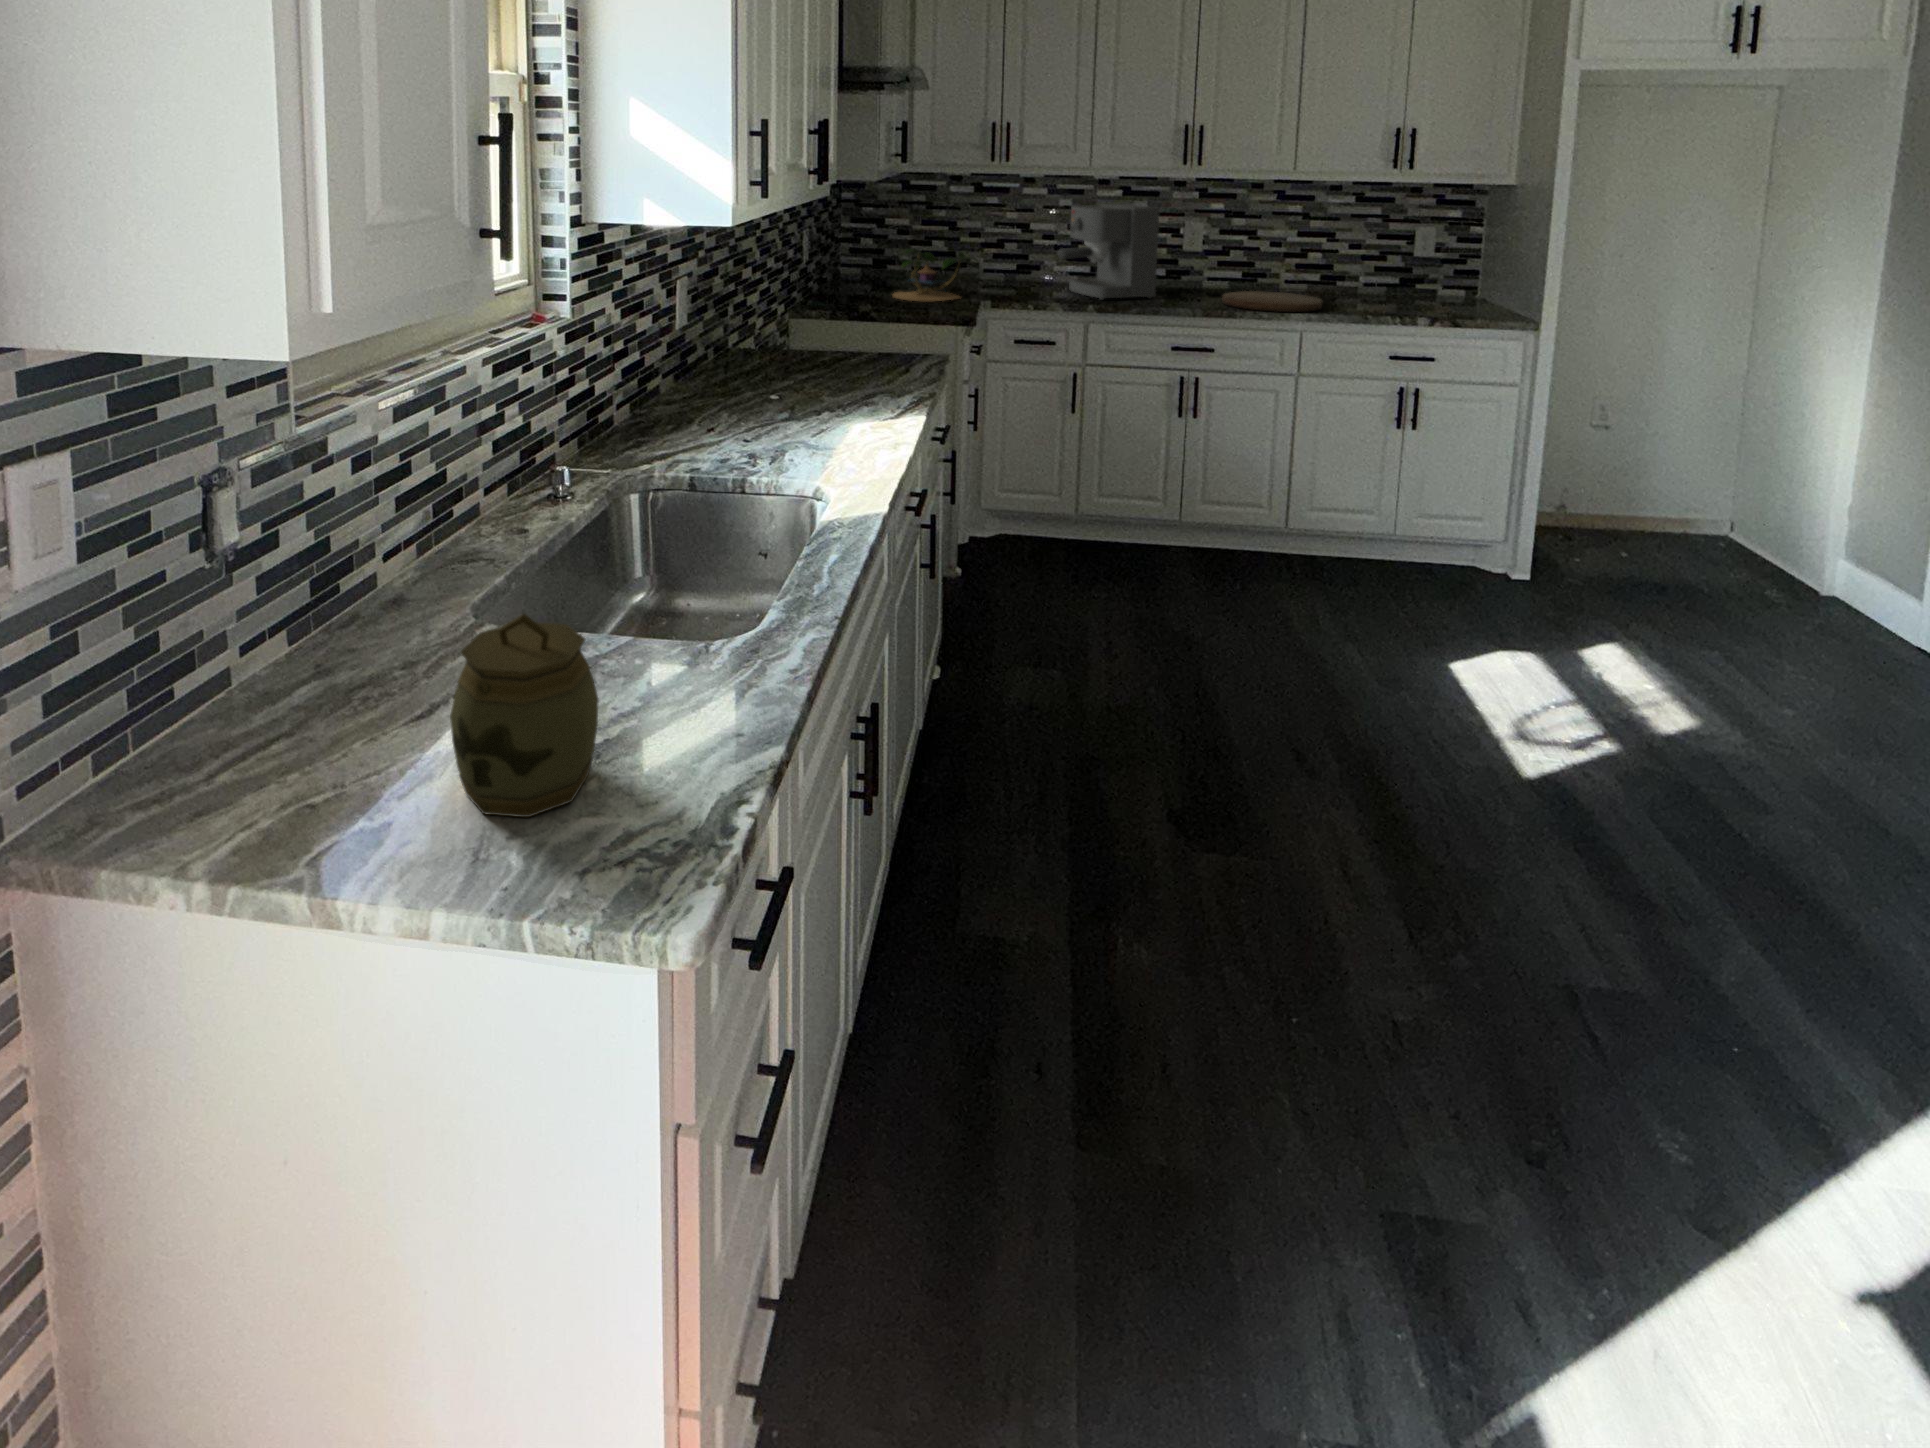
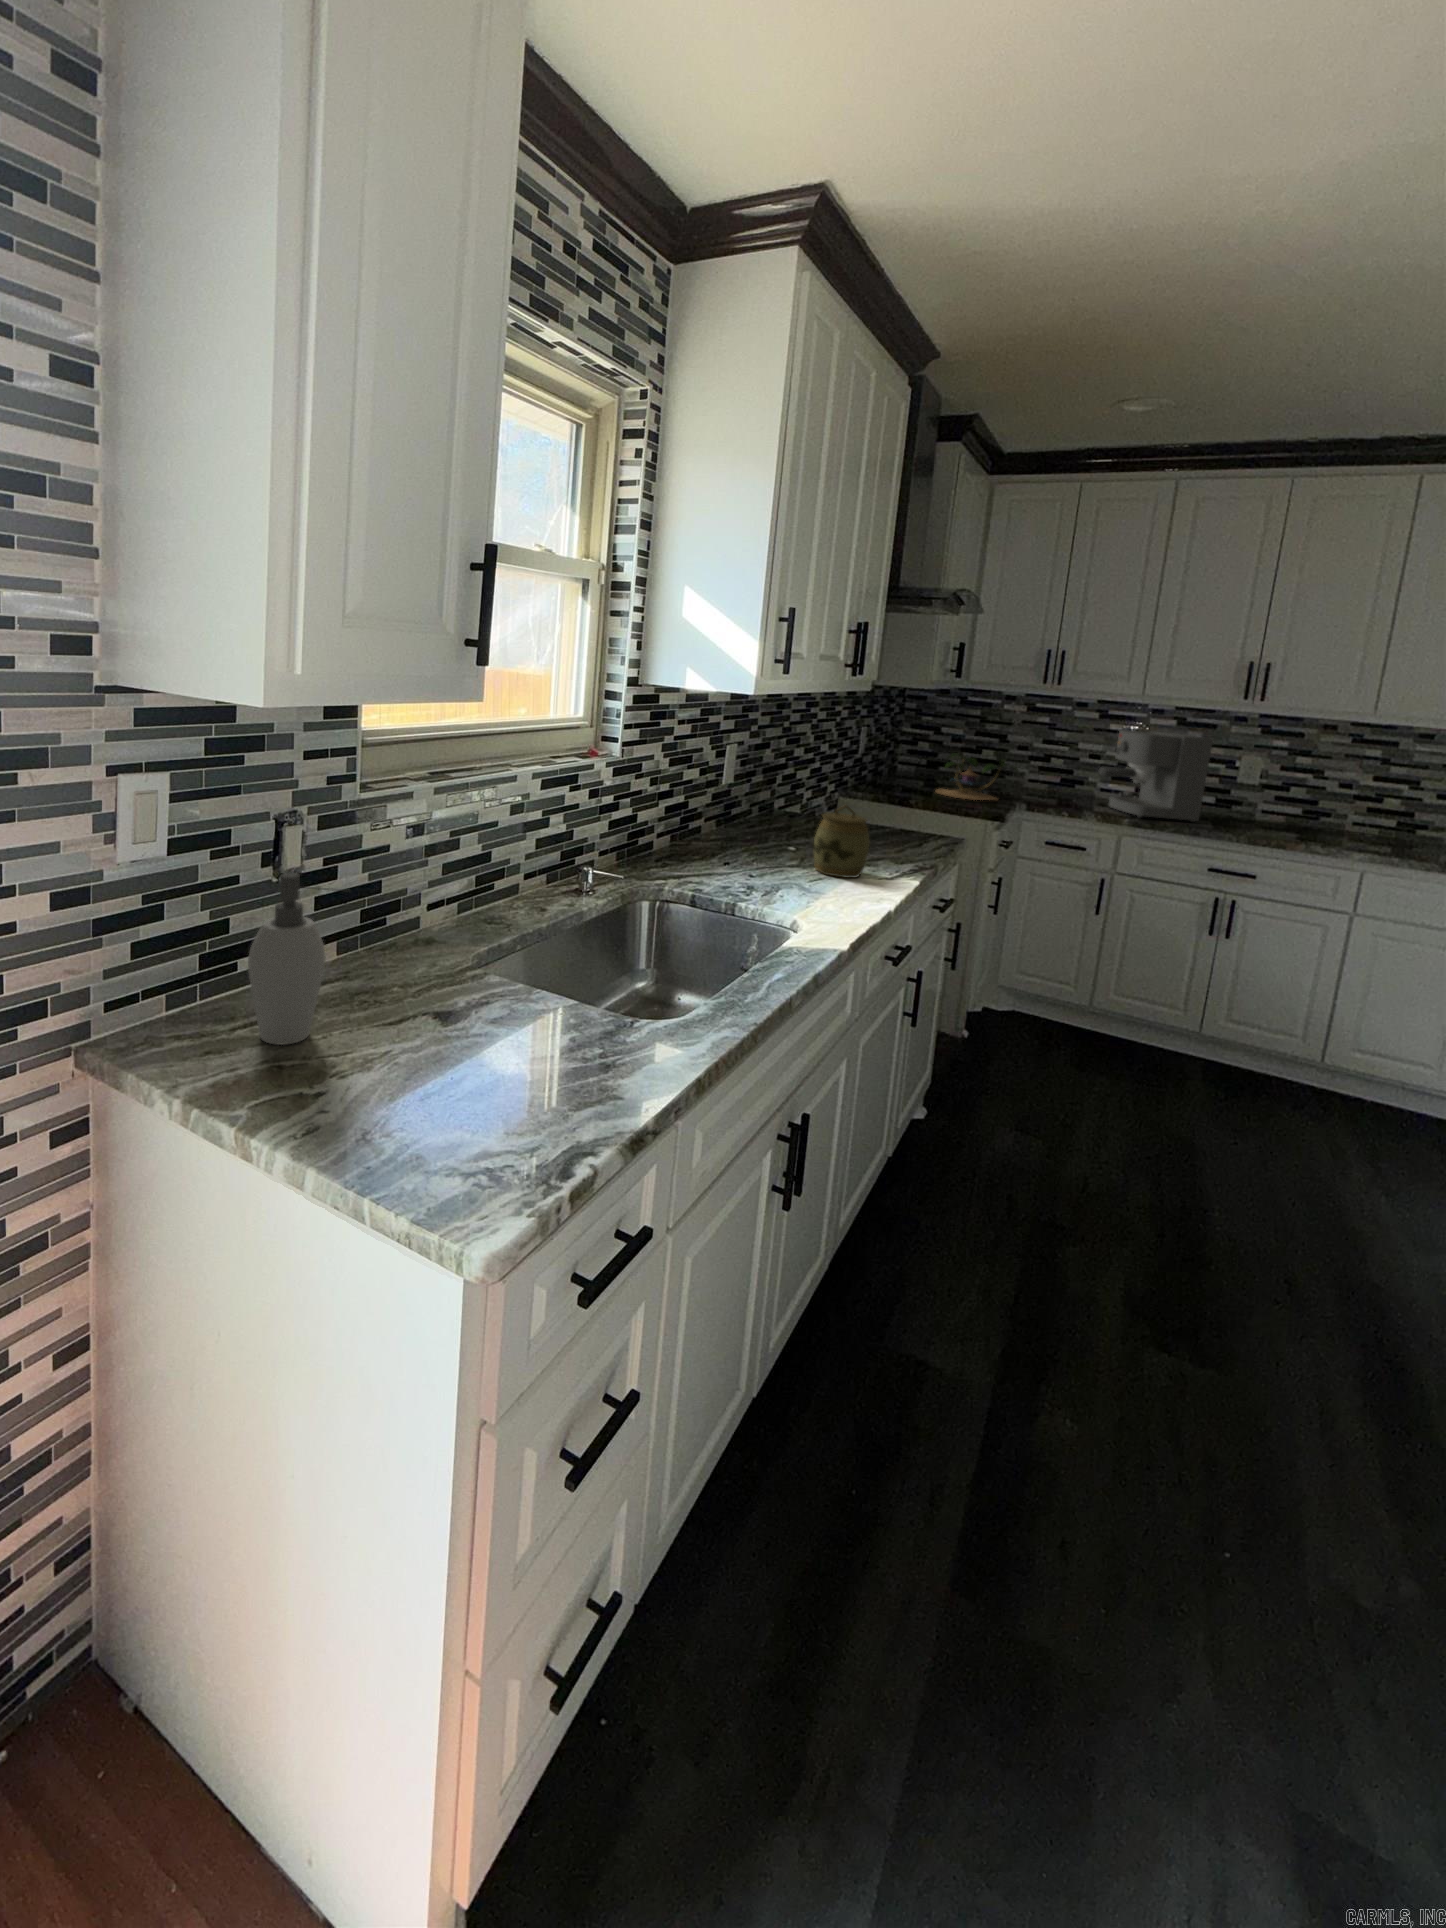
cutting board: present [1222,291,1322,312] -> none [1273,827,1396,855]
soap dispenser: none [225,554,363,784] -> present [248,873,344,1045]
jar: present [450,614,598,818] -> present [814,805,870,878]

